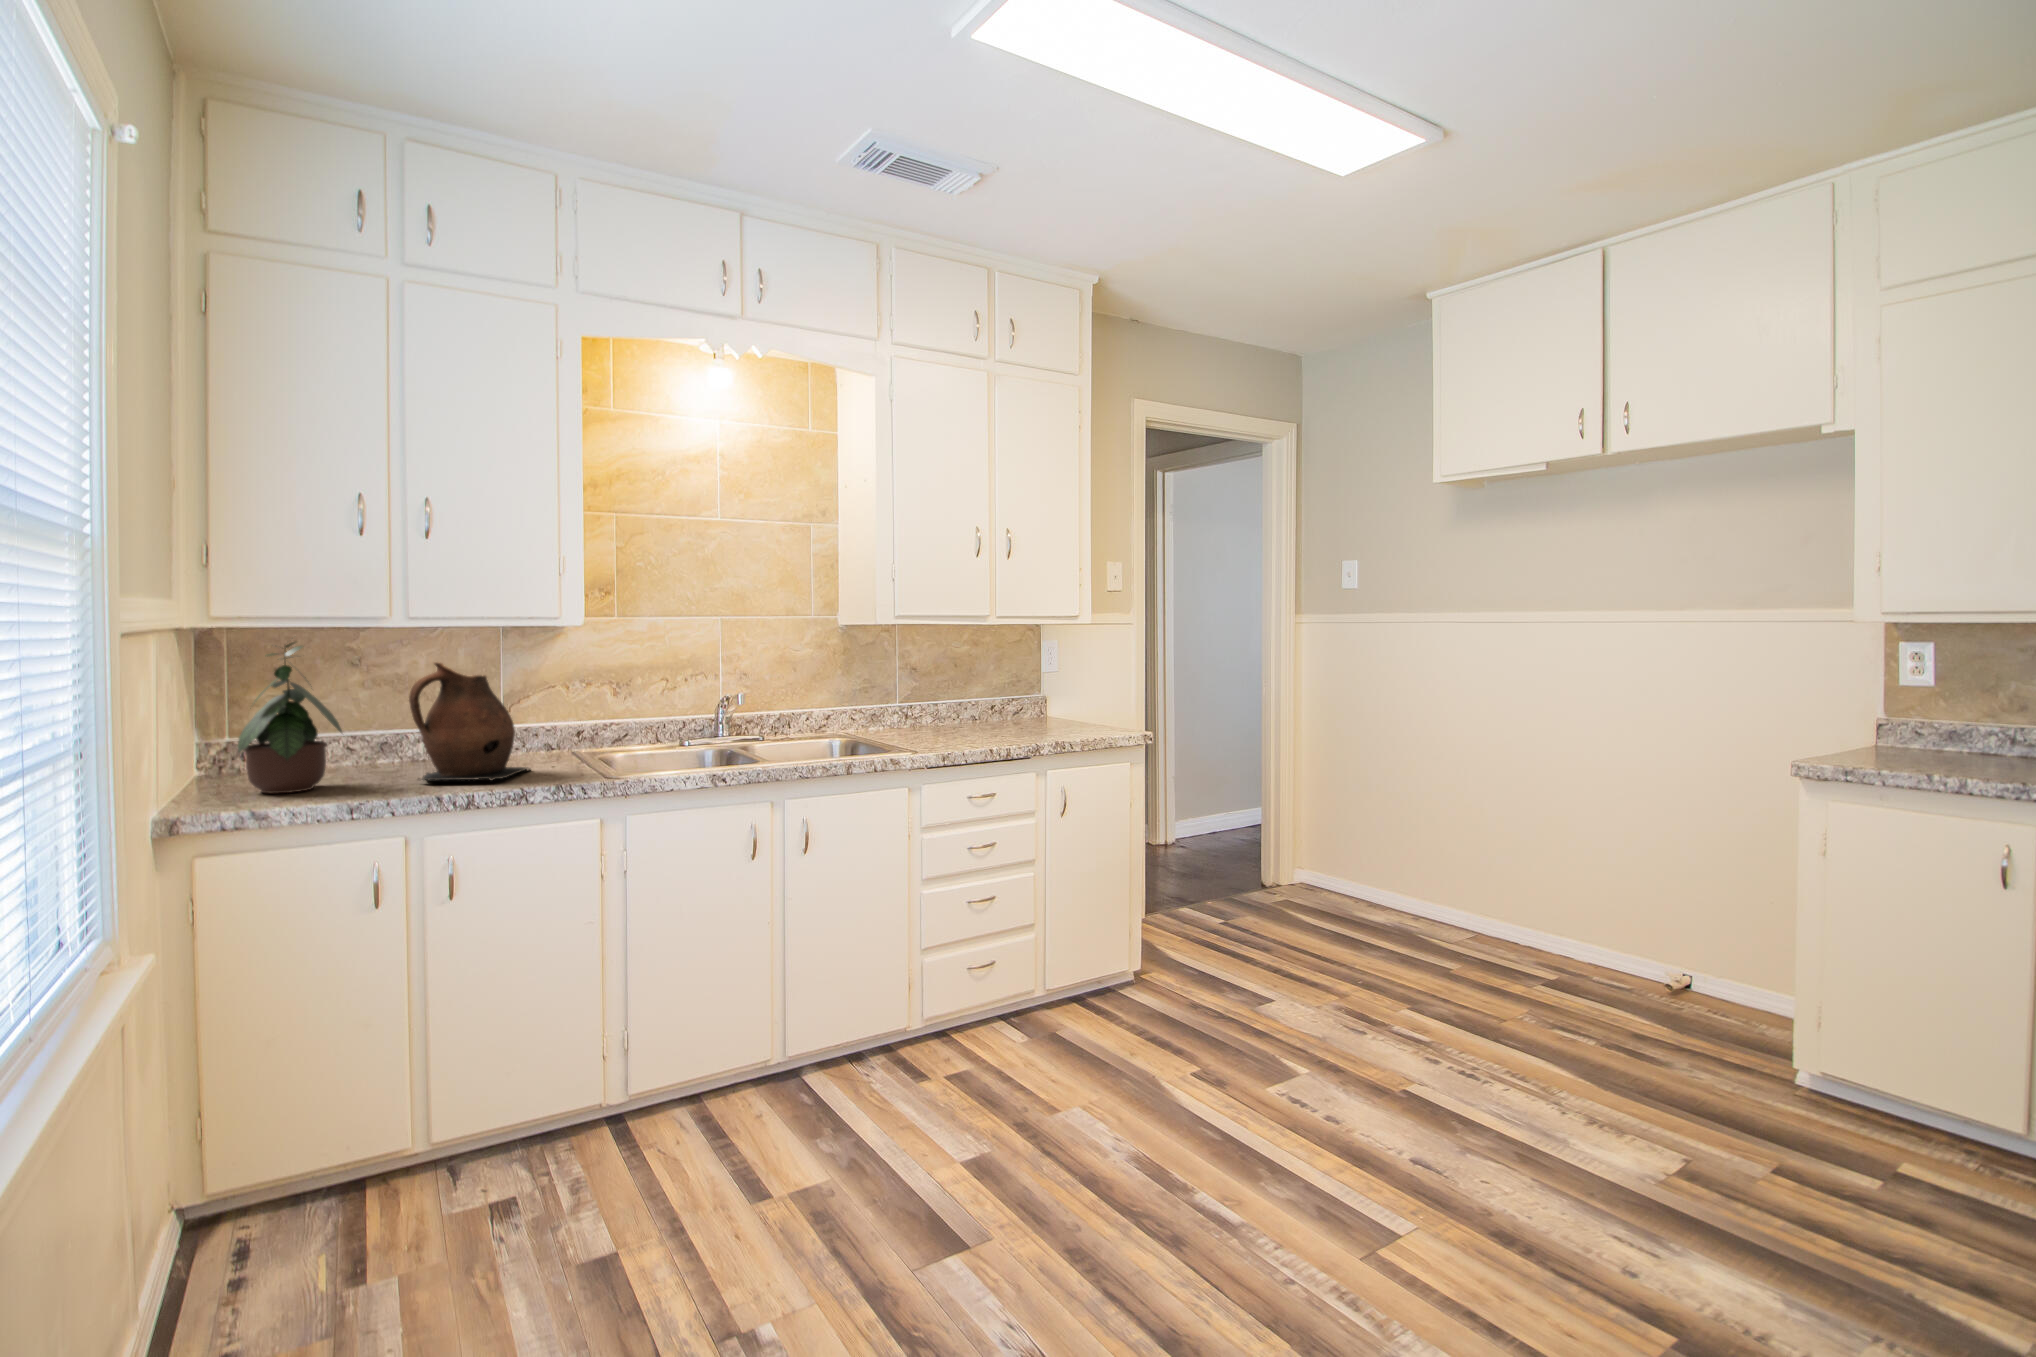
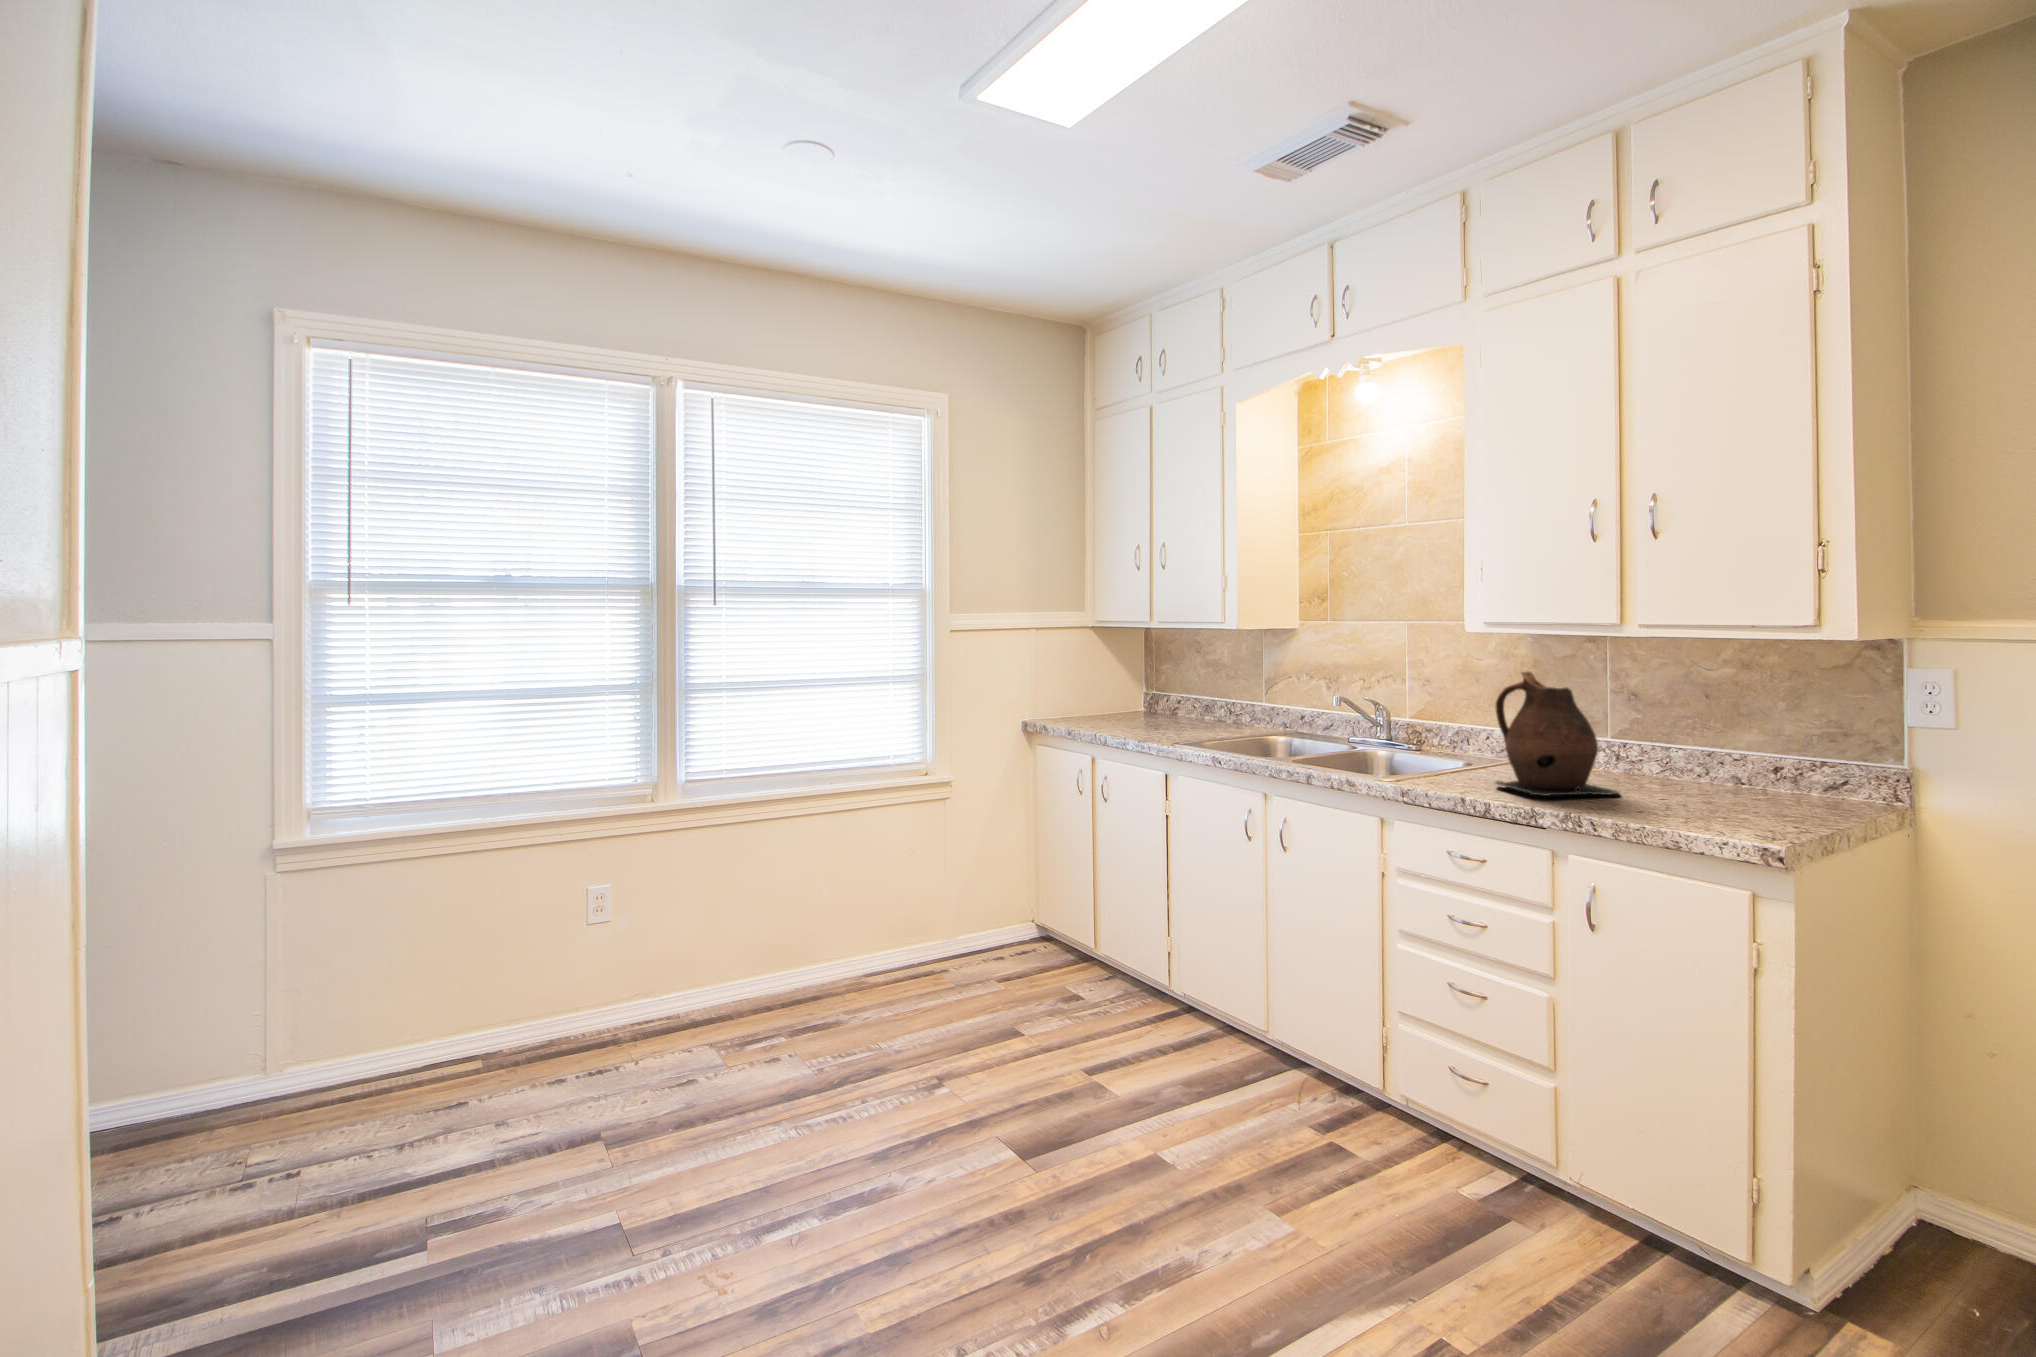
potted plant: present [238,642,342,793] -> none [1380,641,1466,773]

